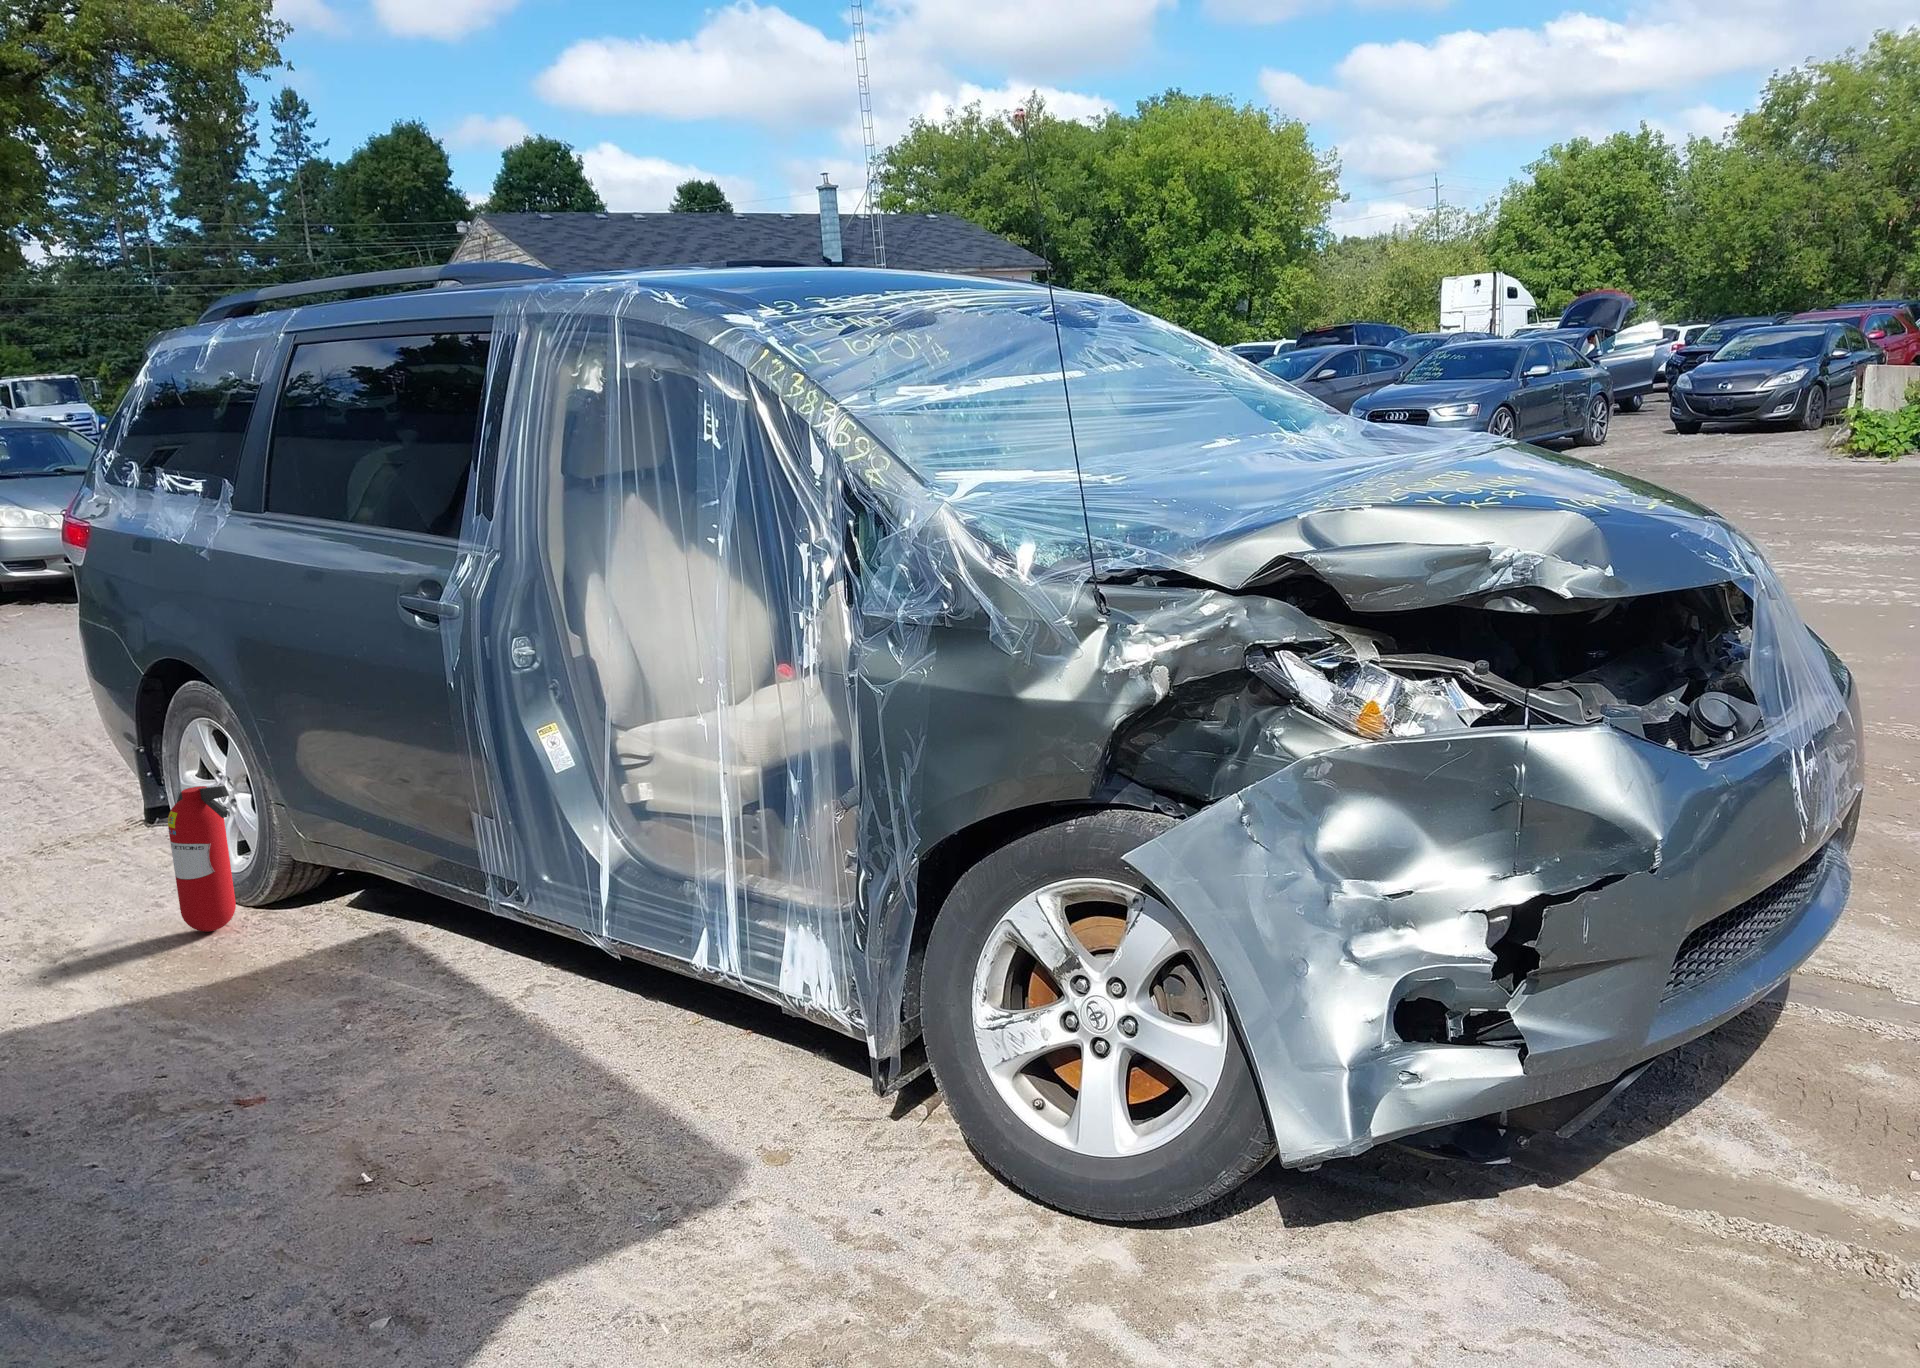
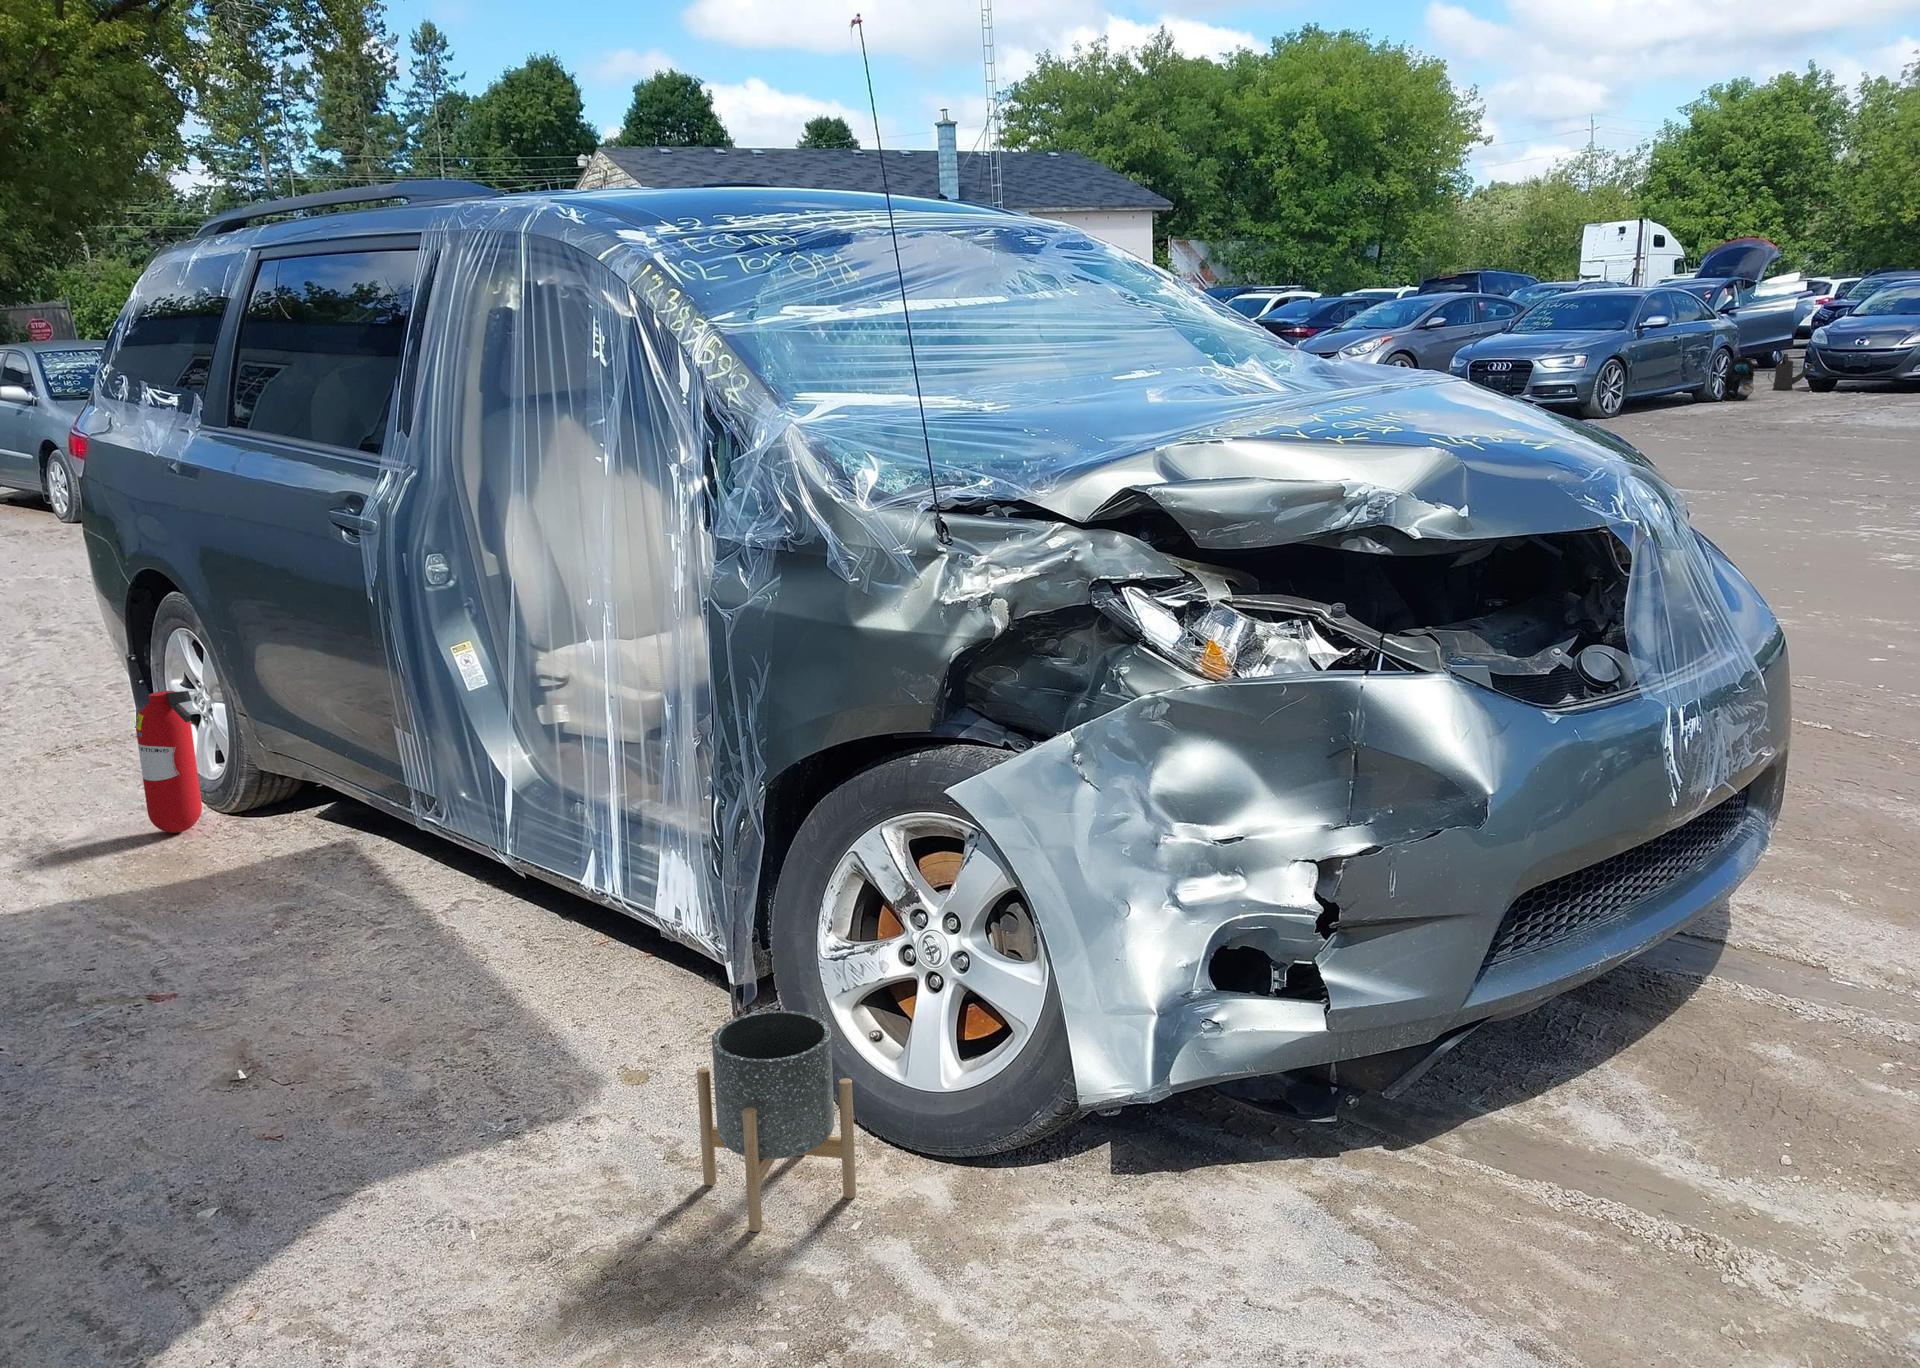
watering can: none [1640,398,1685,433] -> present [1768,354,1817,390]
backpack: none [1597,402,1630,444] -> present [1718,357,1754,400]
planter: none [871,1083,1036,1308] -> present [697,1010,856,1232]

